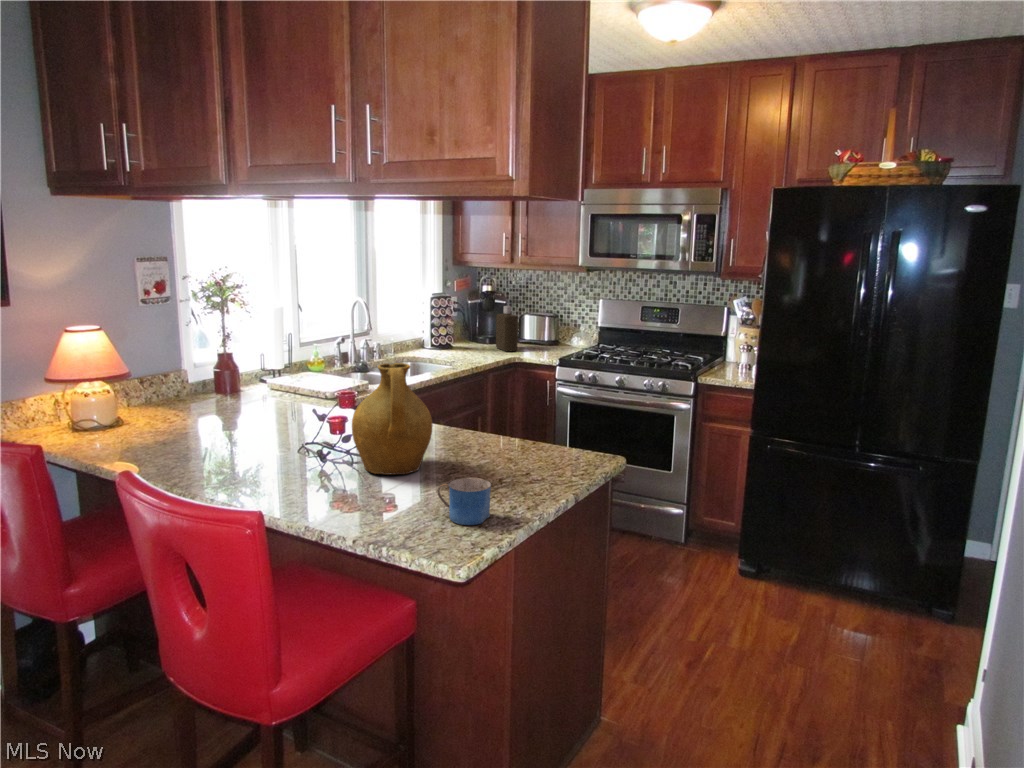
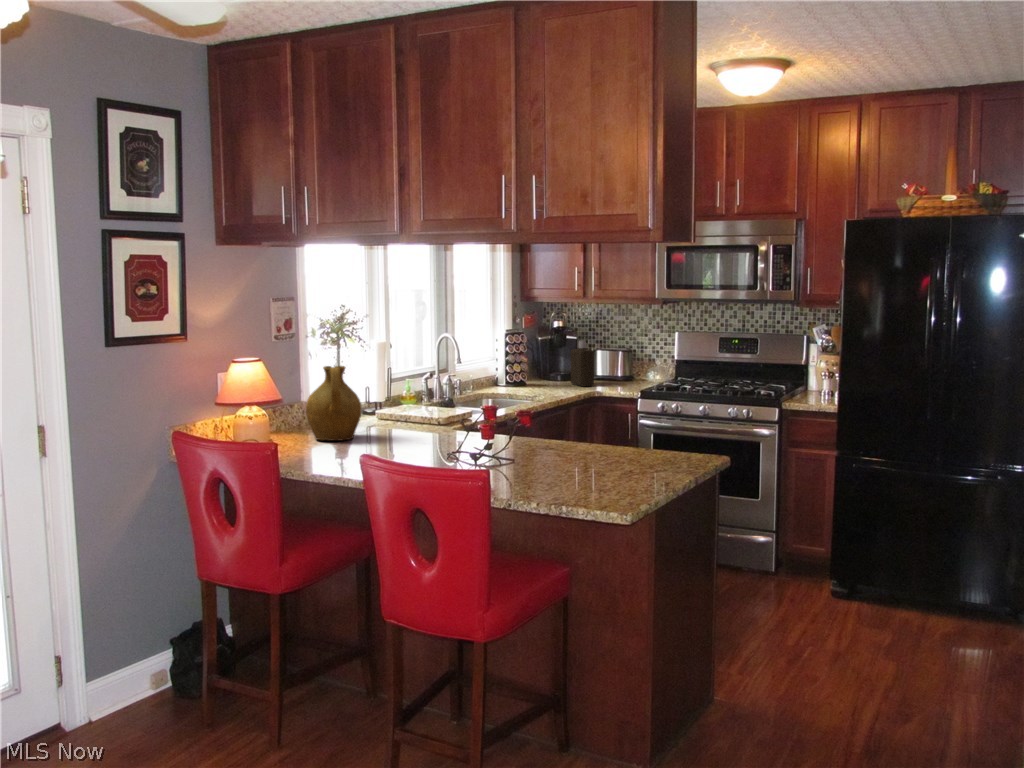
pitcher: present [352,363,432,475] -> present [306,366,362,441]
mug: present [438,478,491,525] -> none [589,457,631,490]

